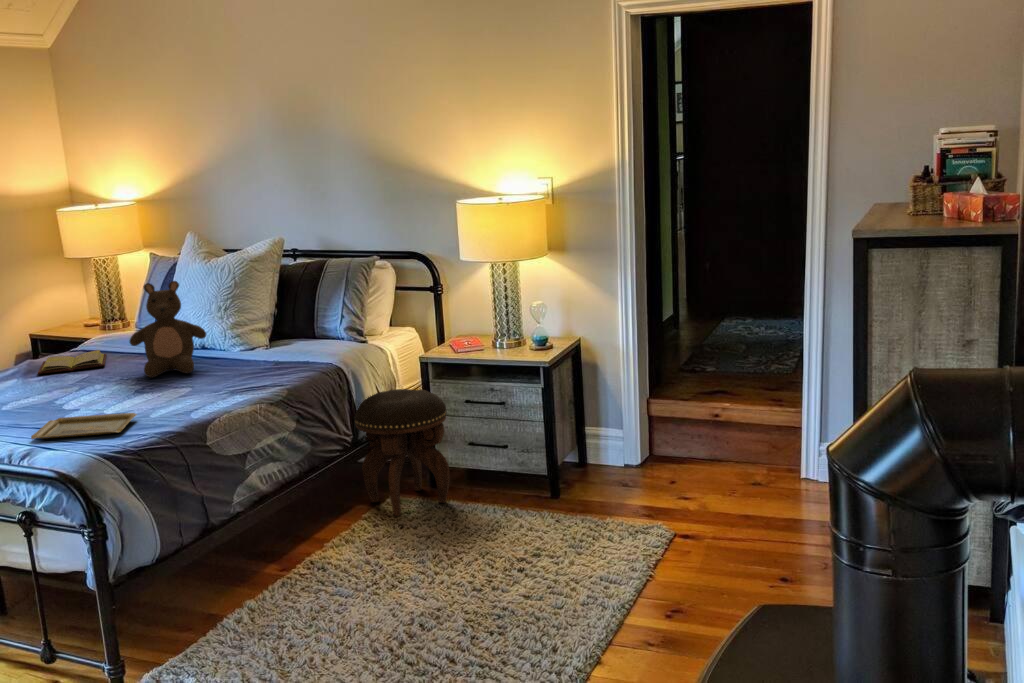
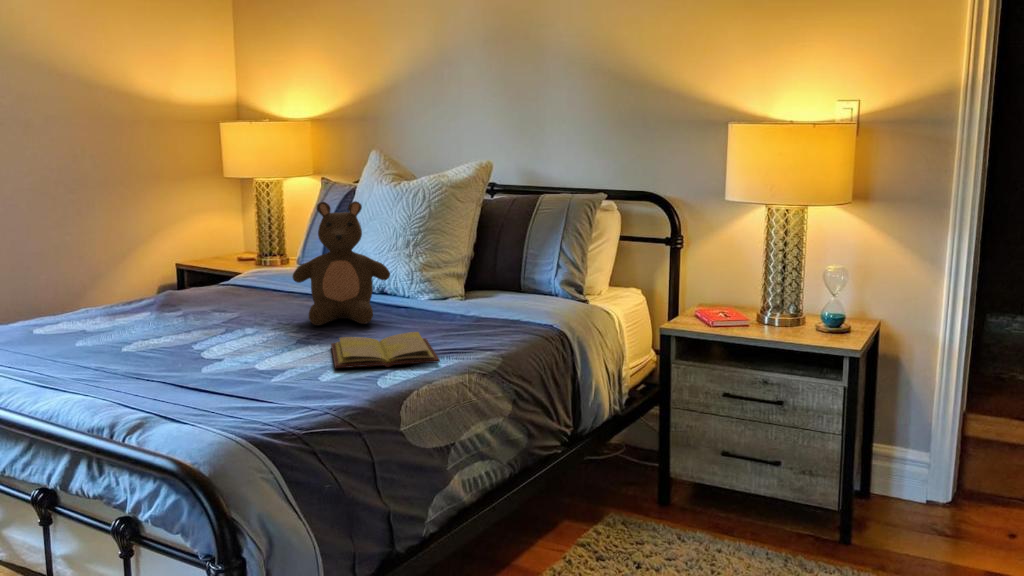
diary: present [38,350,107,374] -> present [331,332,440,368]
footstool: present [354,389,449,516] -> none [574,369,700,542]
tray: present [31,413,137,439] -> none [149,372,302,404]

